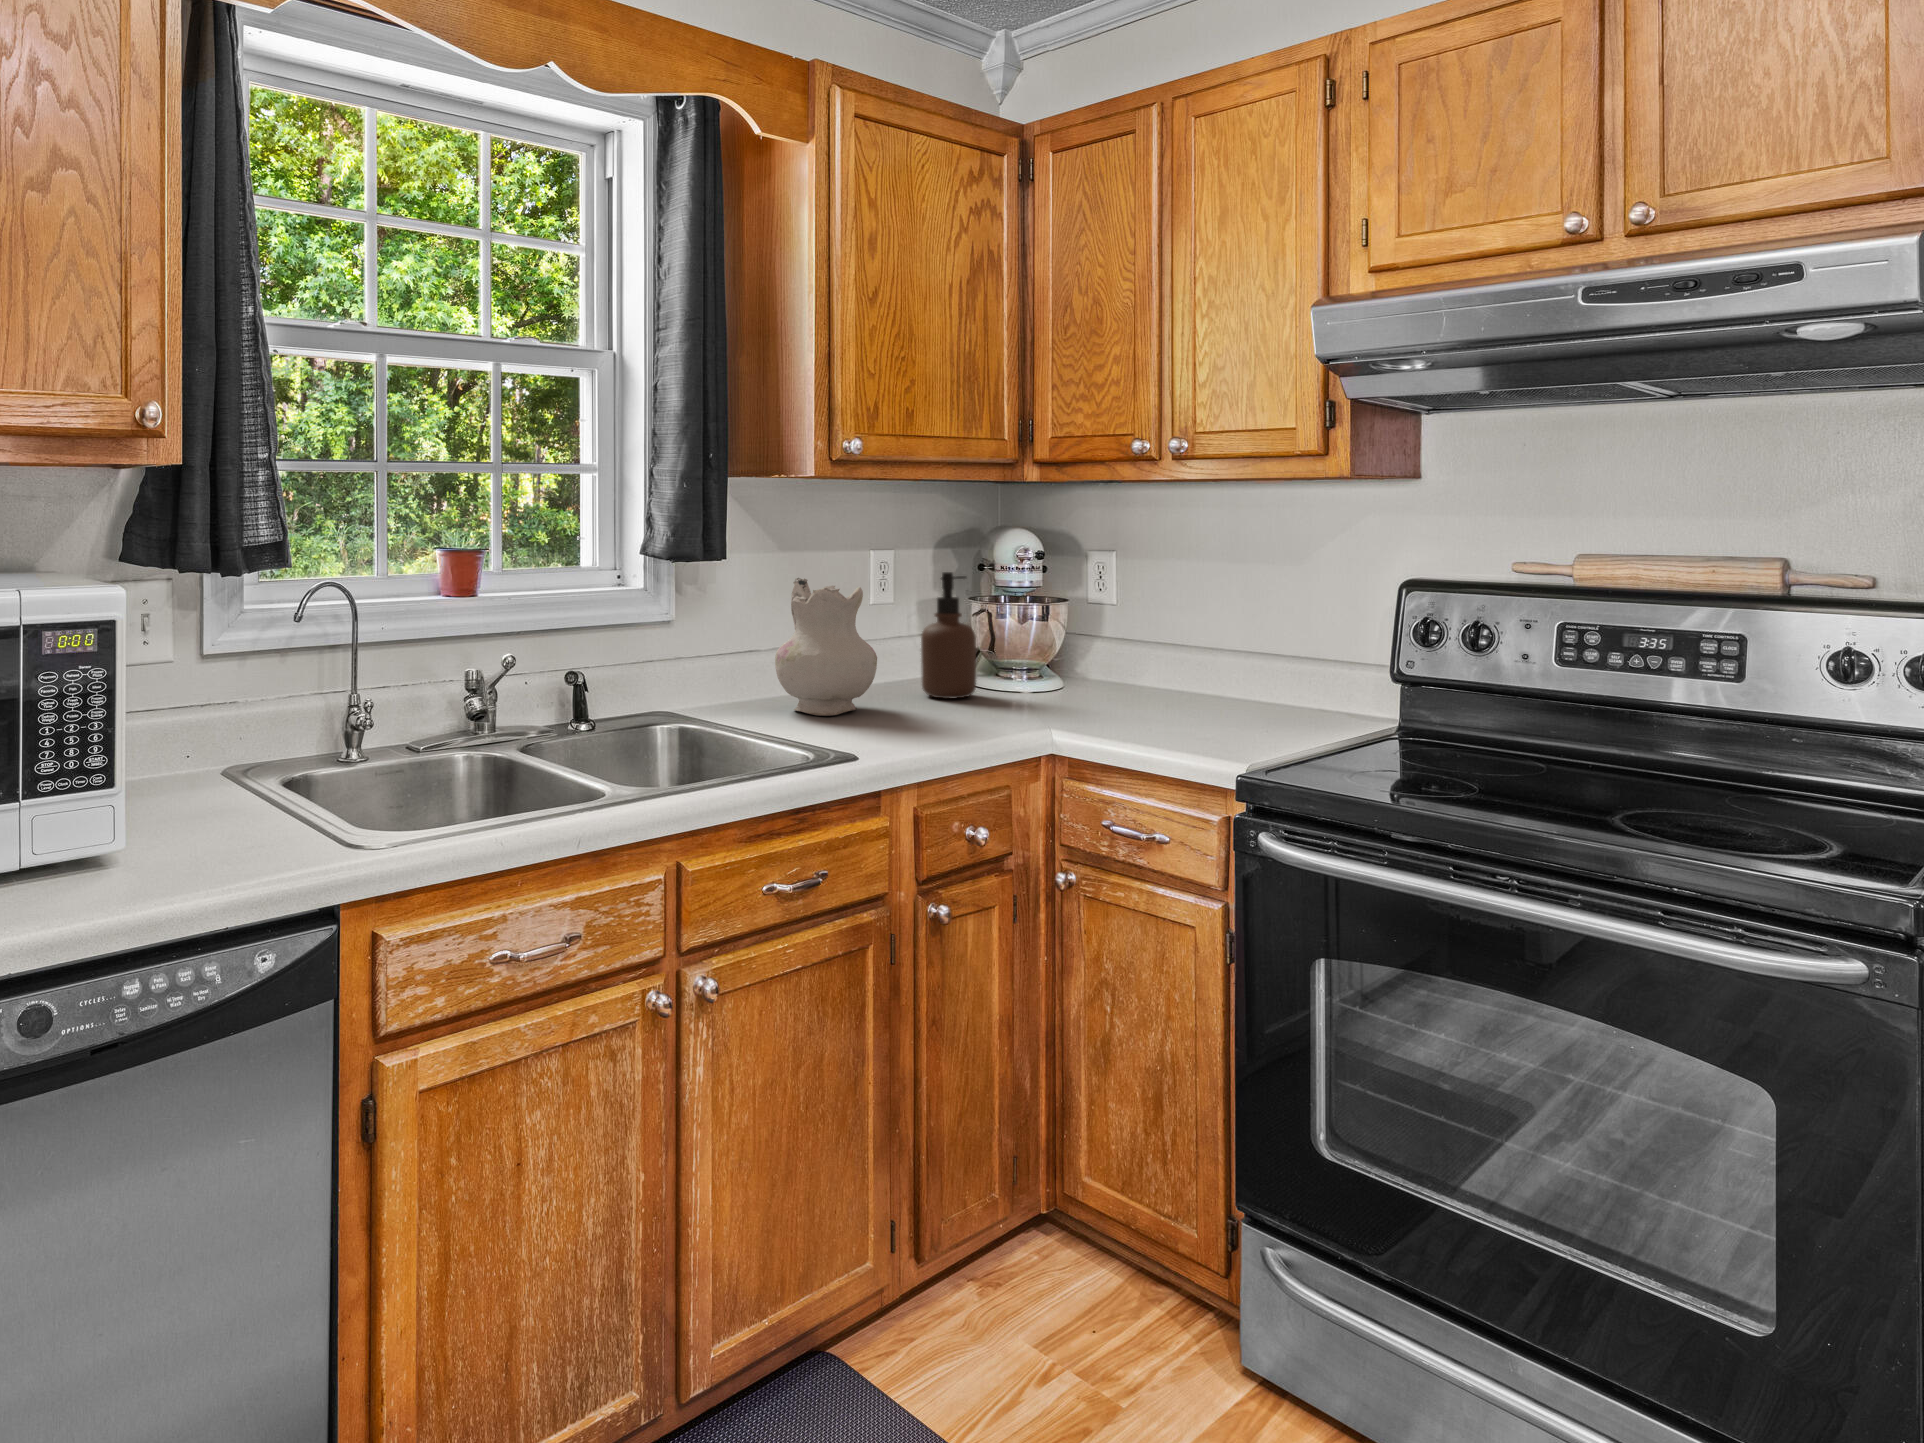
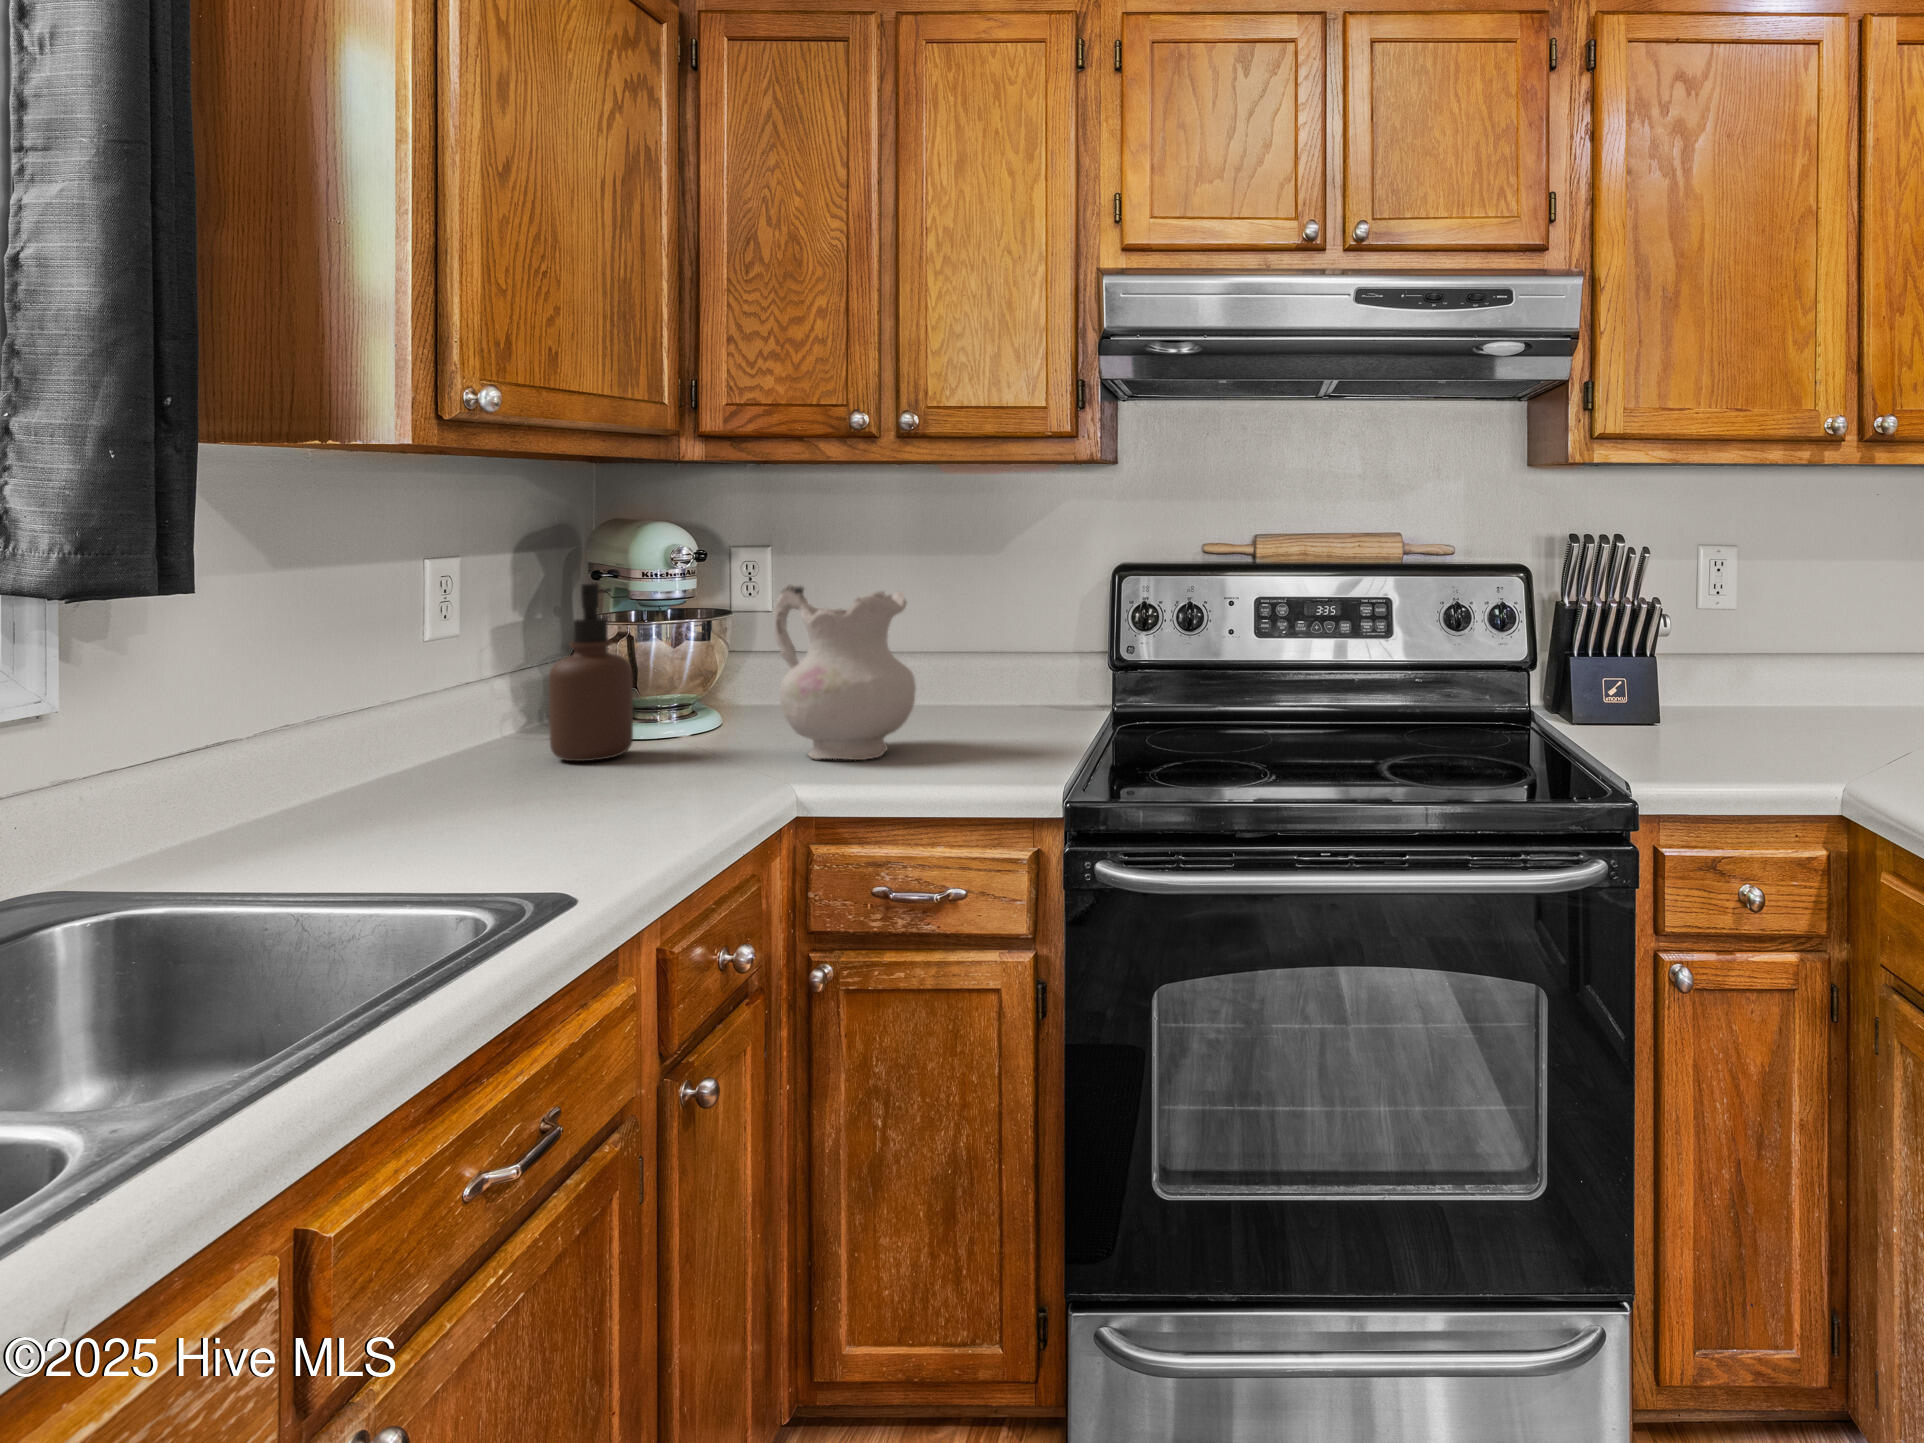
ceramic pitcher: present [775,578,877,716] -> present [774,585,916,760]

